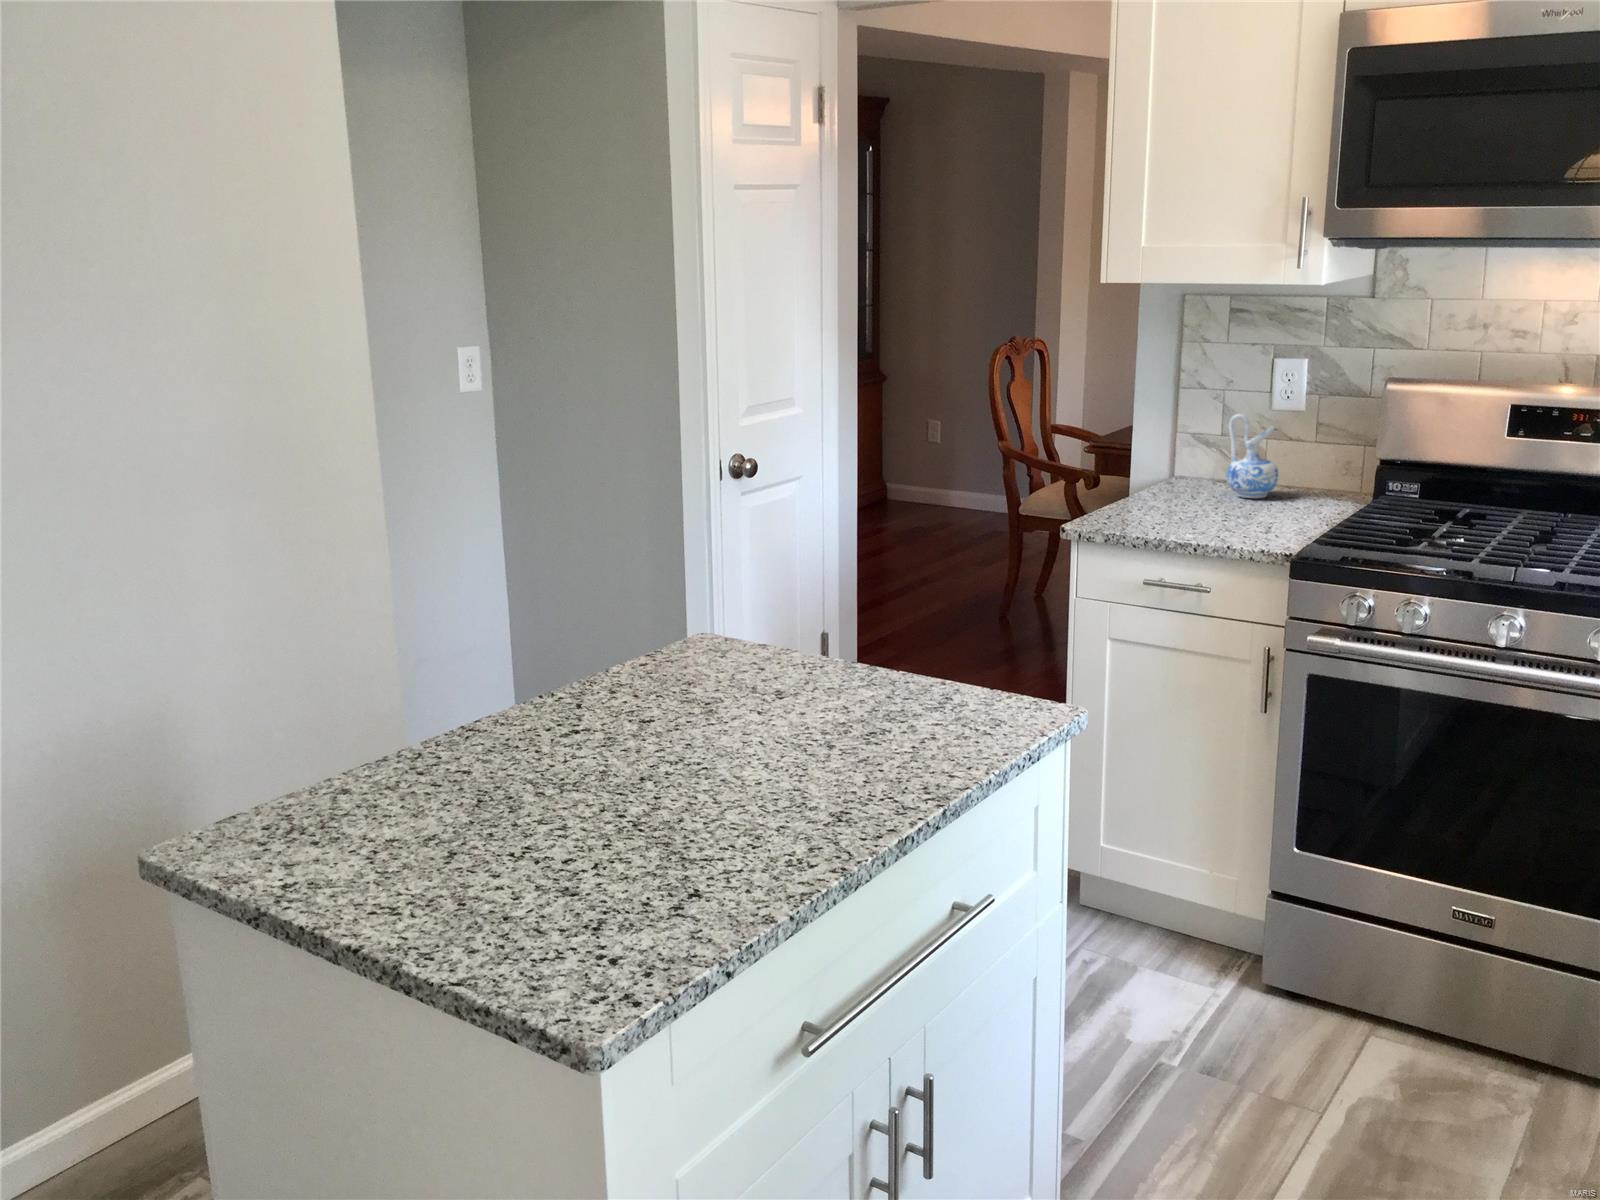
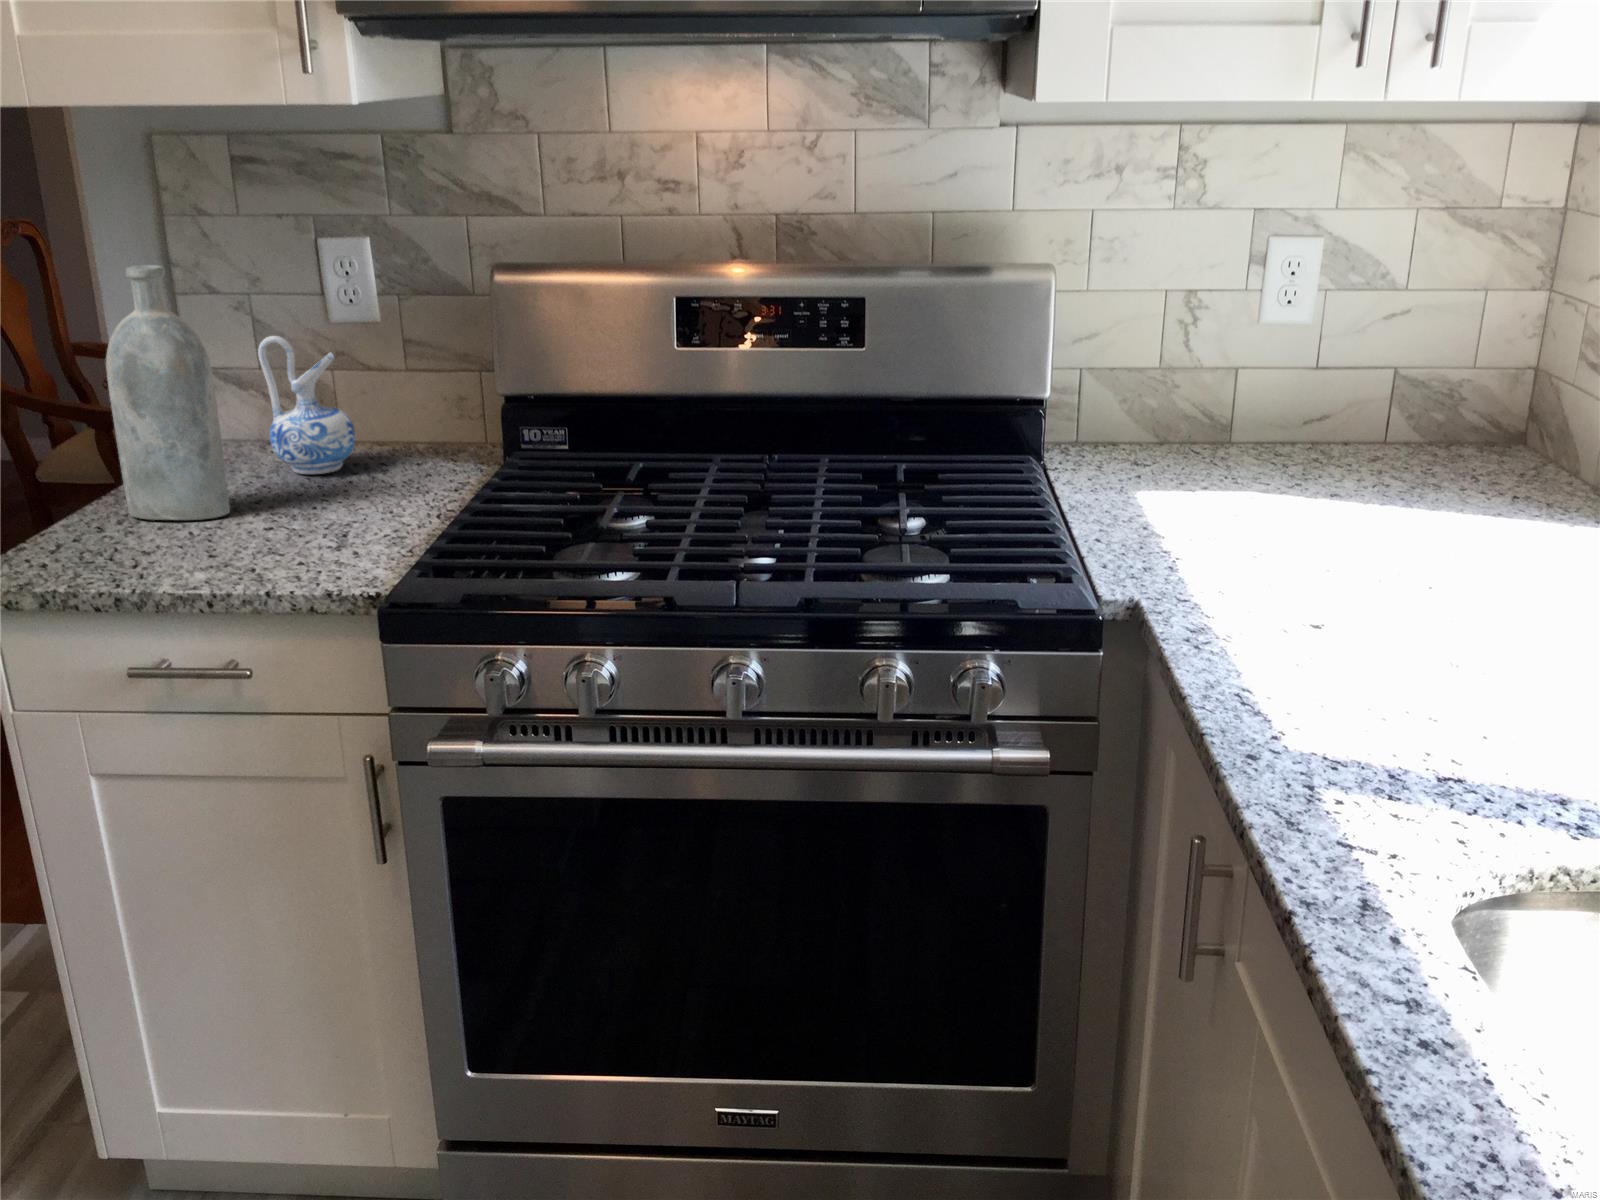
bottle: none [1146,369,1208,512] -> present [106,265,230,520]

